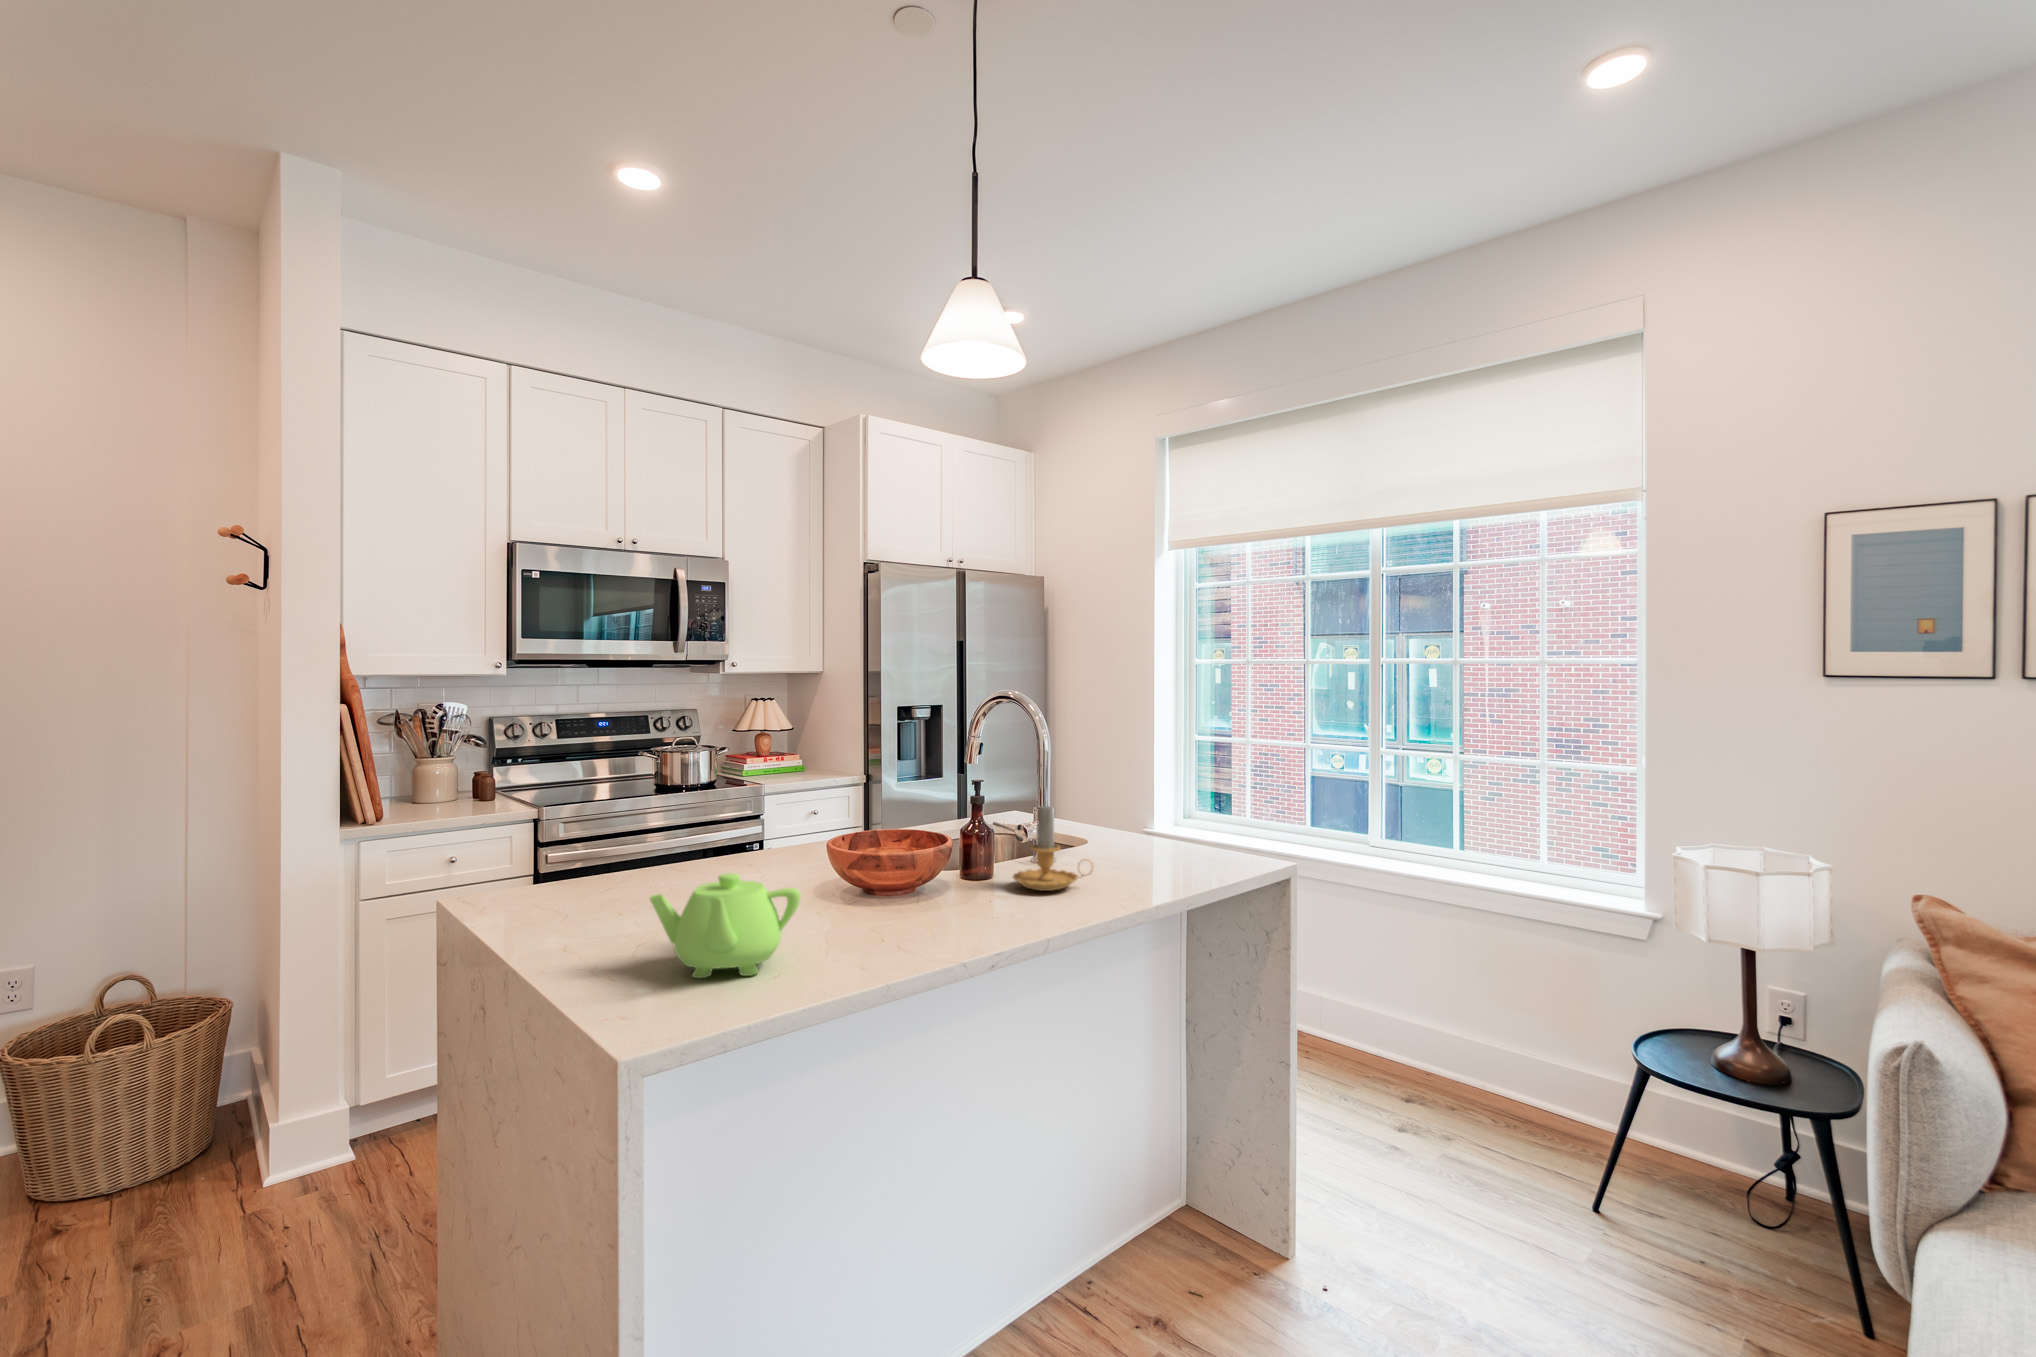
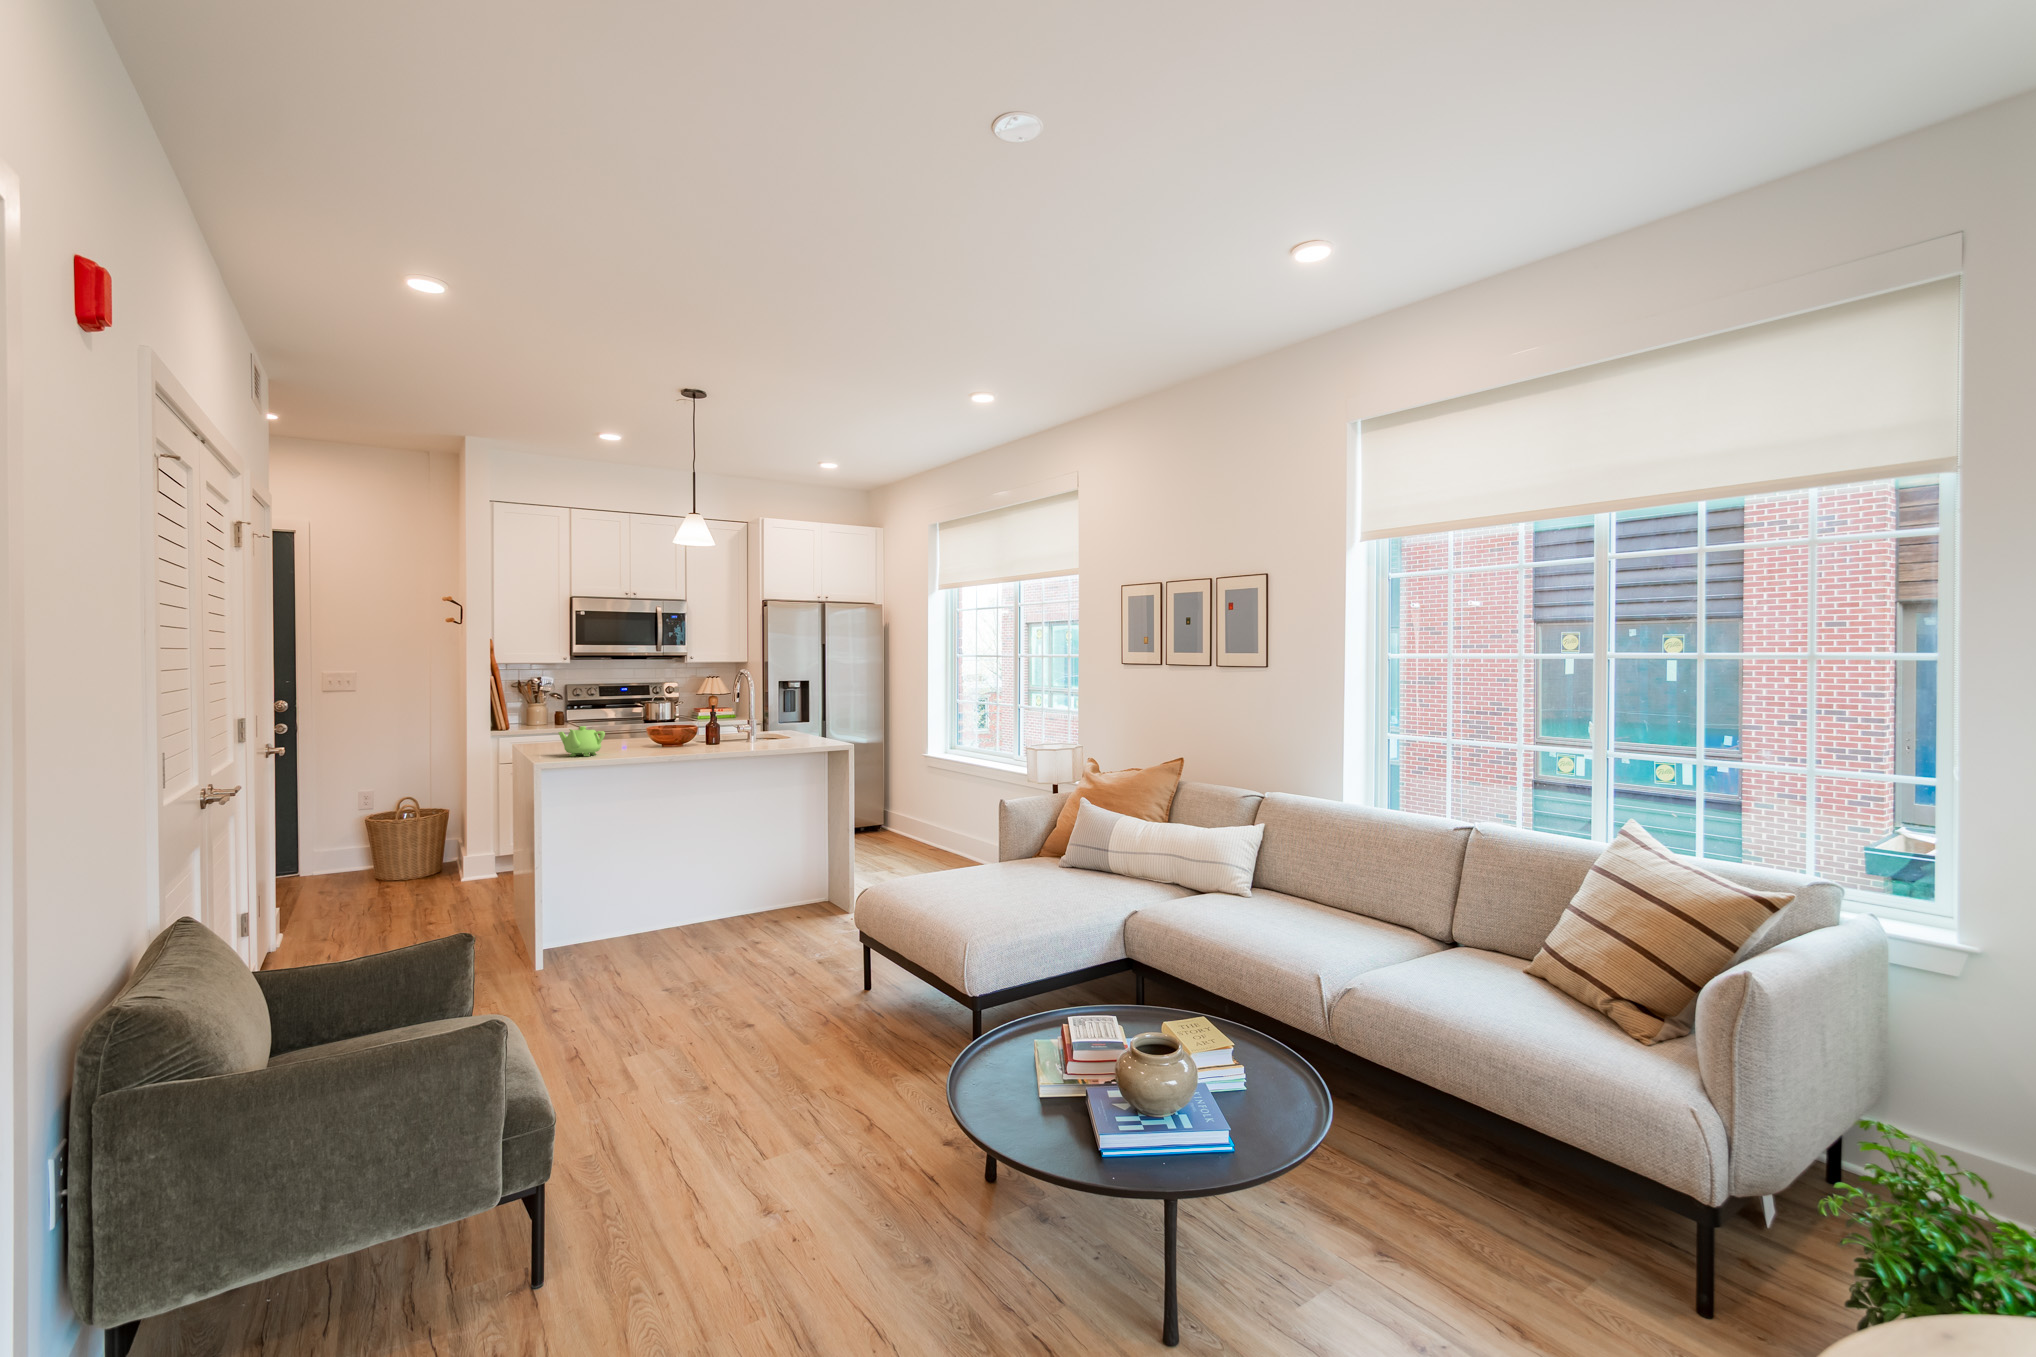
candle: present [1013,806,1085,891] -> none [716,713,748,747]

